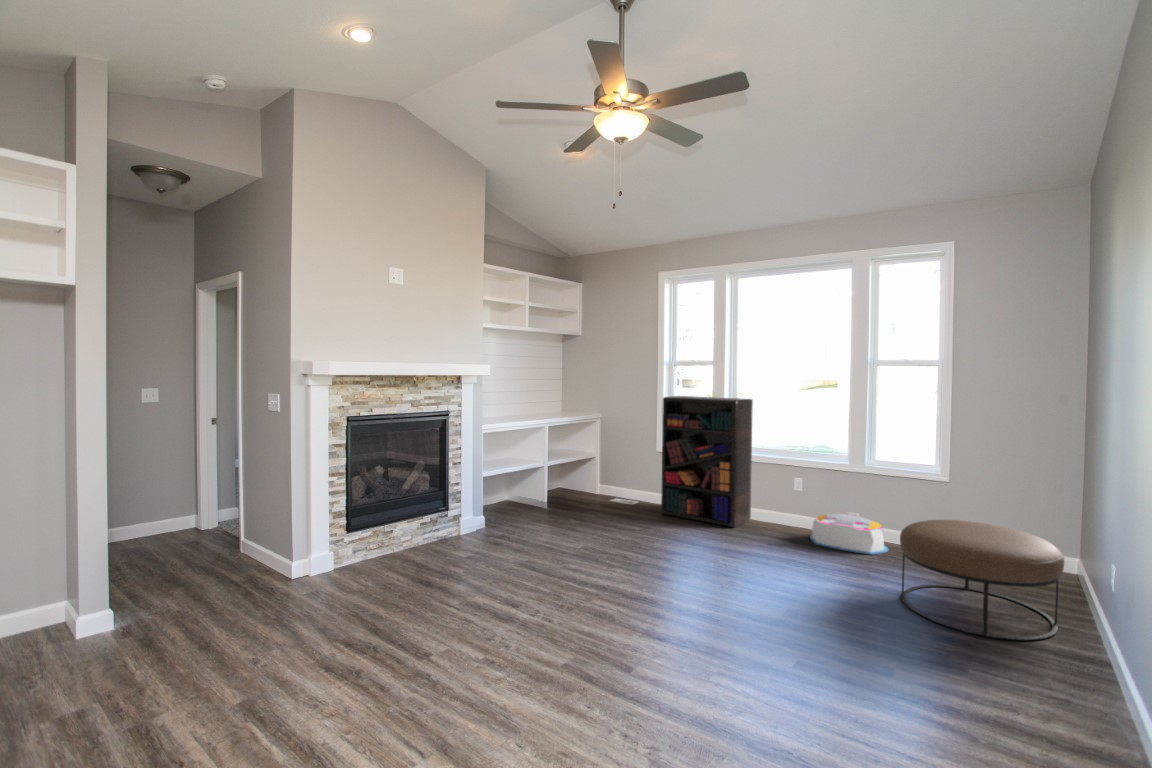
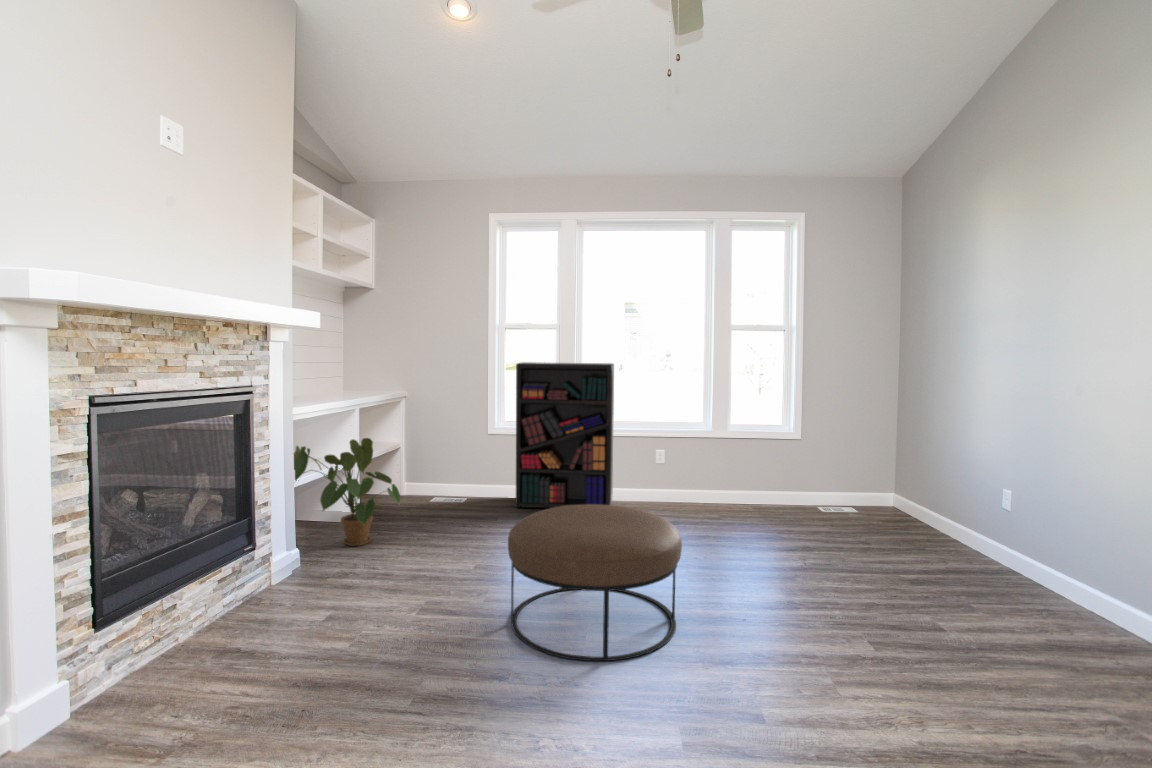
house plant: none [487,448,555,521] -> present [294,438,400,546]
storage bin: present [810,512,888,555] -> none [687,477,763,517]
ottoman: present [900,520,1064,641] -> present [508,505,682,661]

